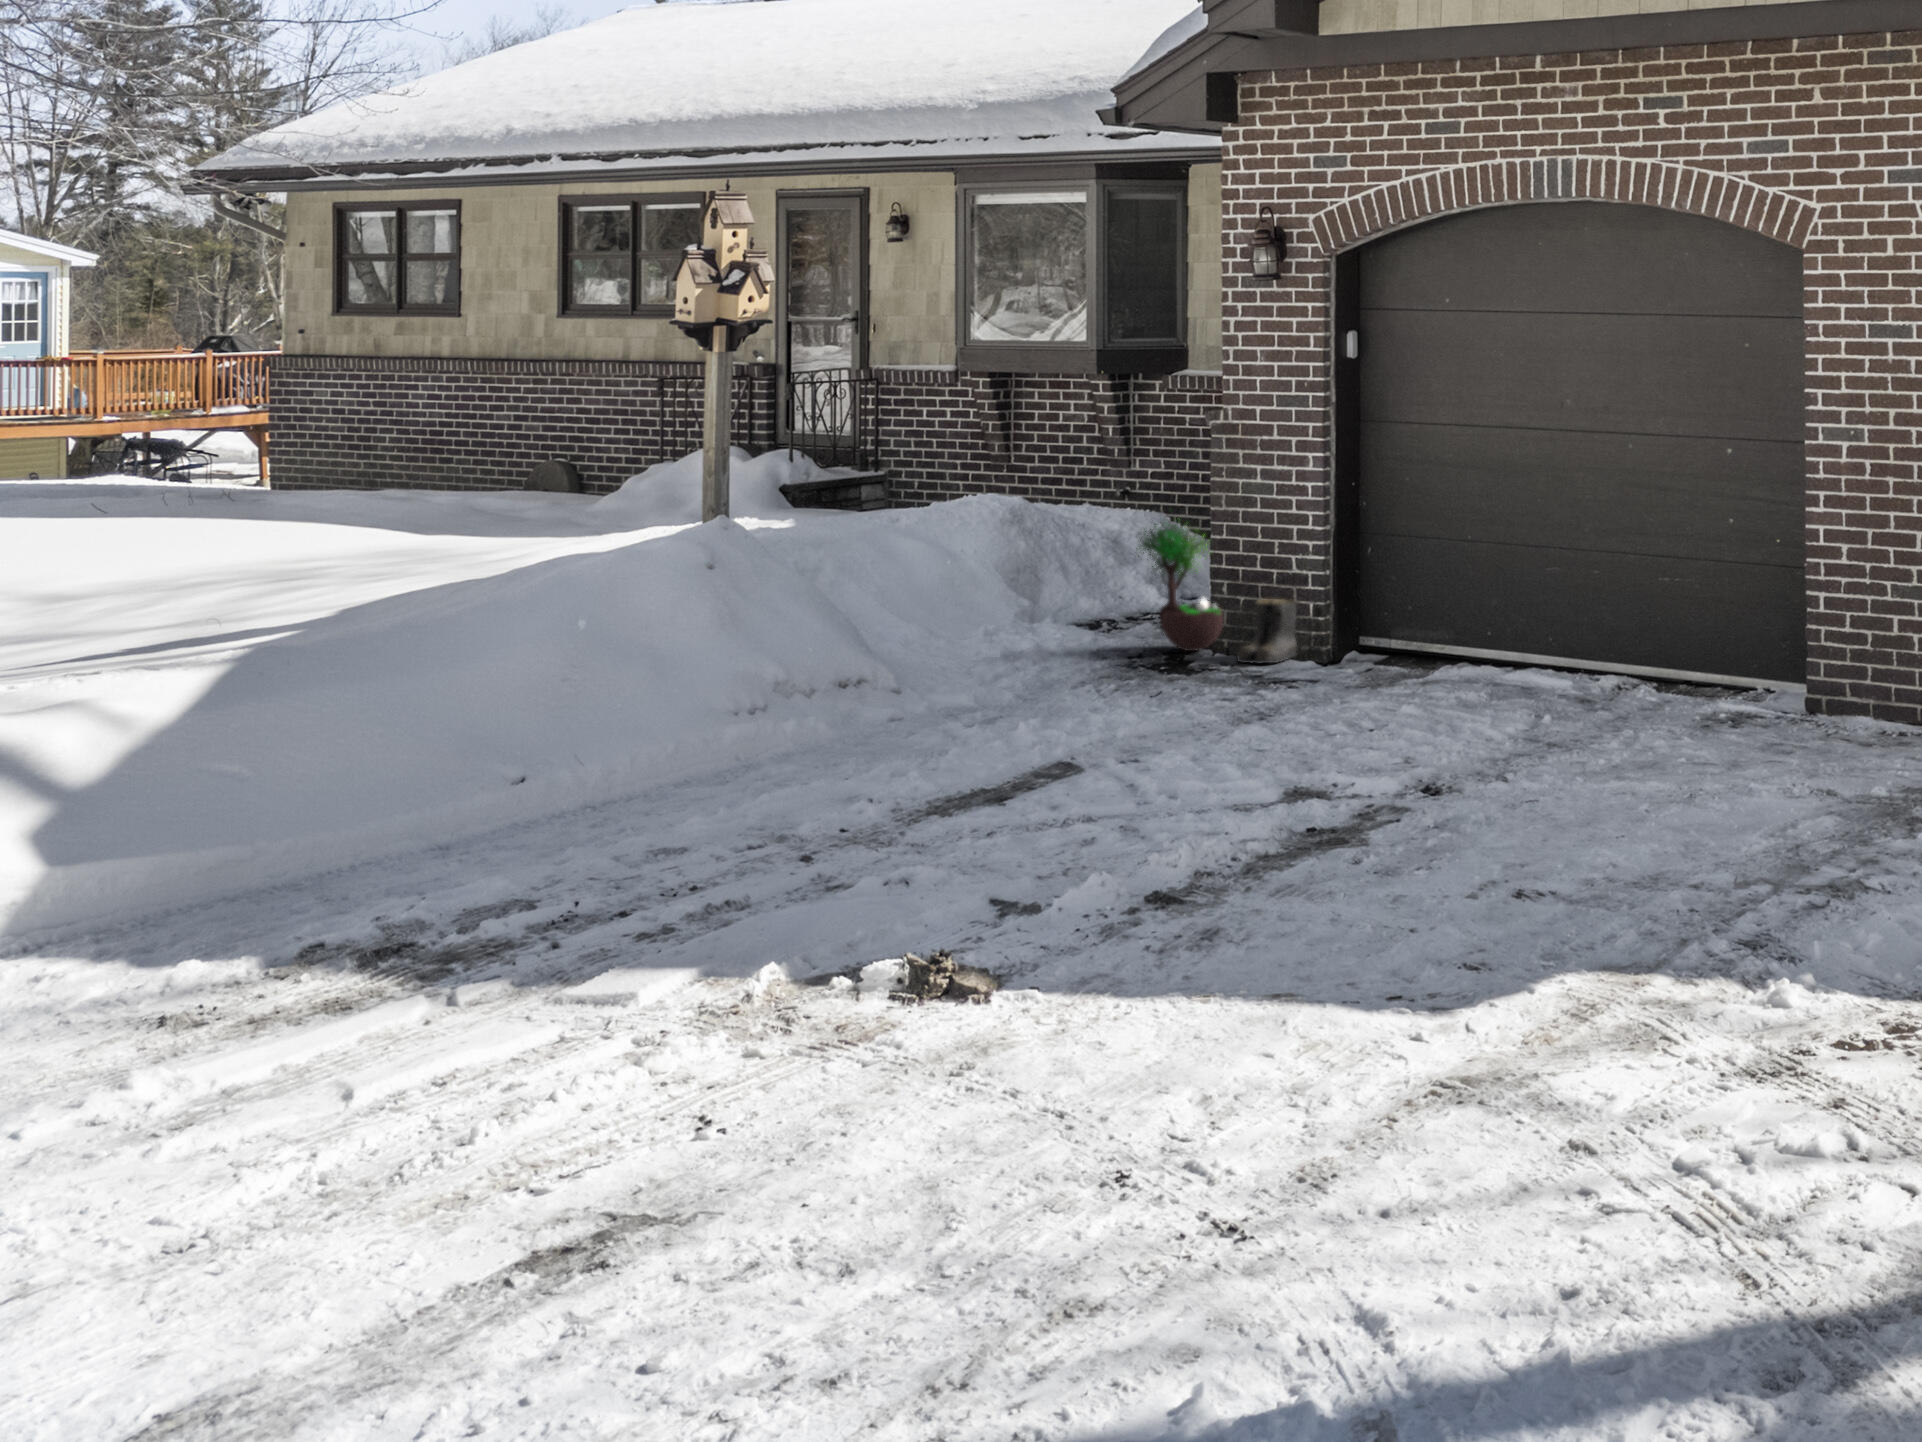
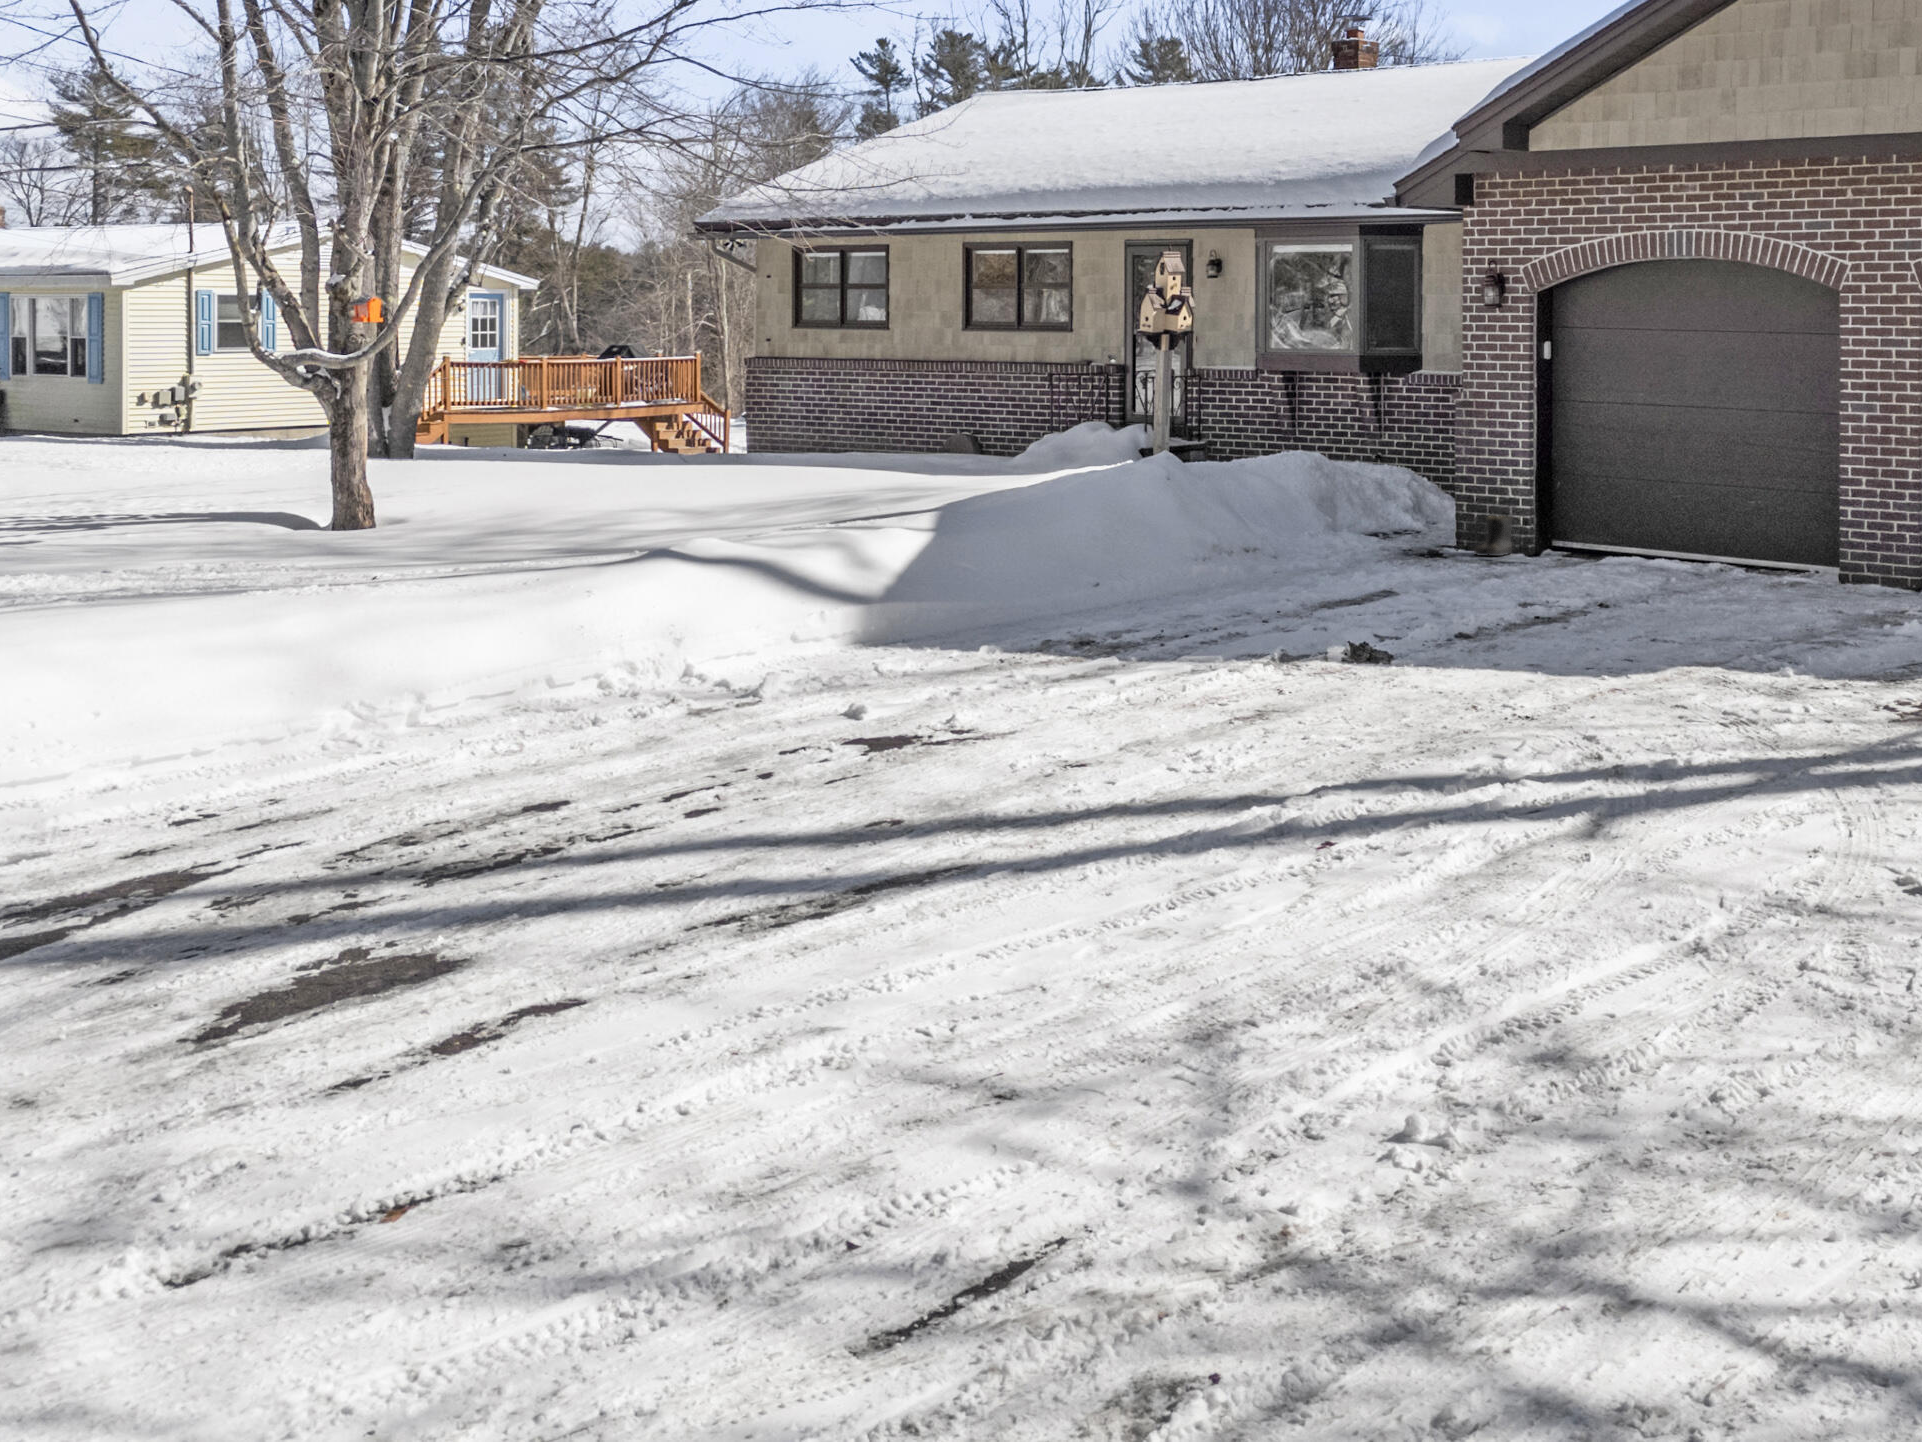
potted tree: present [1136,518,1223,651] -> none [1406,457,1463,550]

